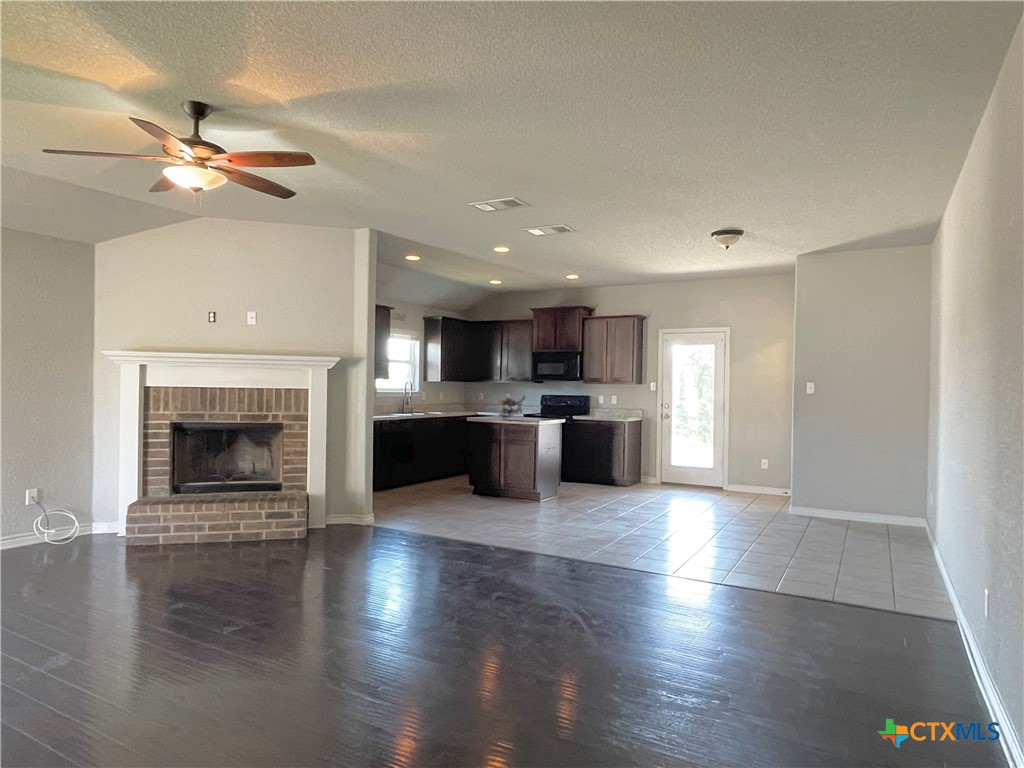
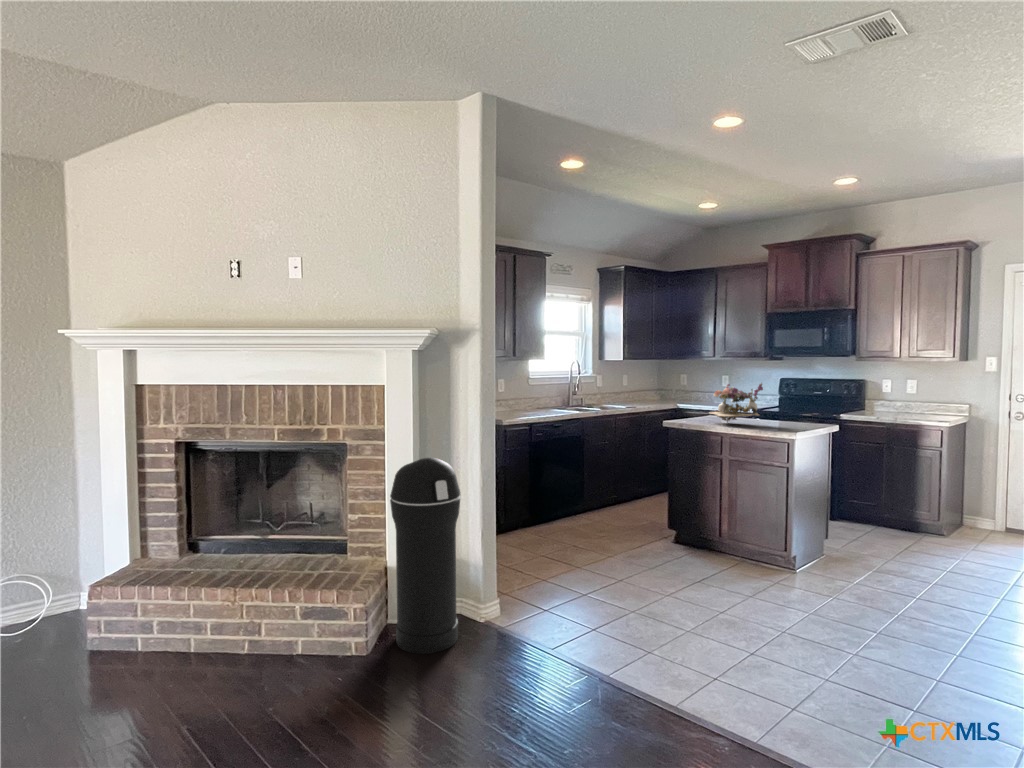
trash can: none [317,428,357,535] -> present [390,458,461,654]

